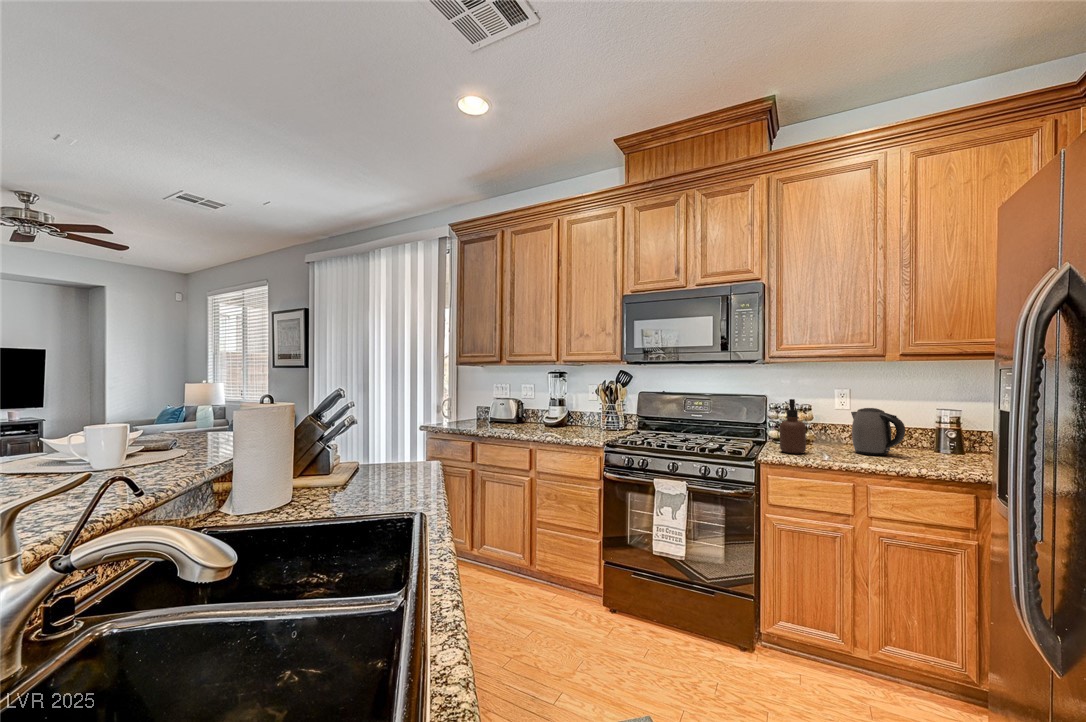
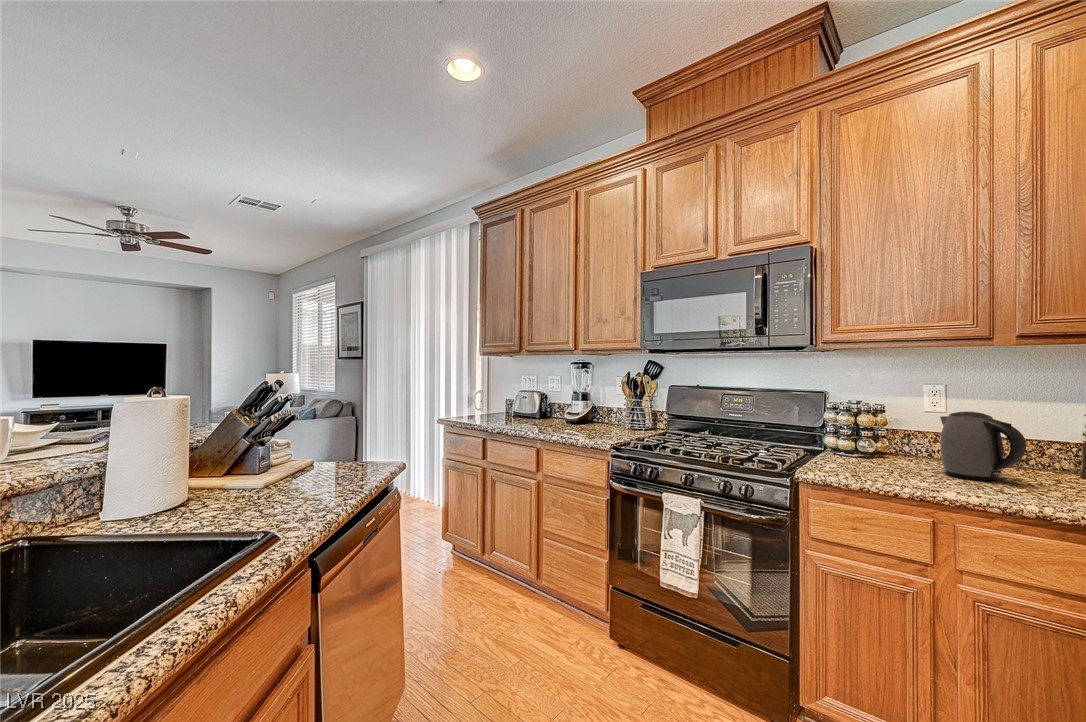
soap dispenser: present [780,399,806,454] -> none [829,397,867,471]

